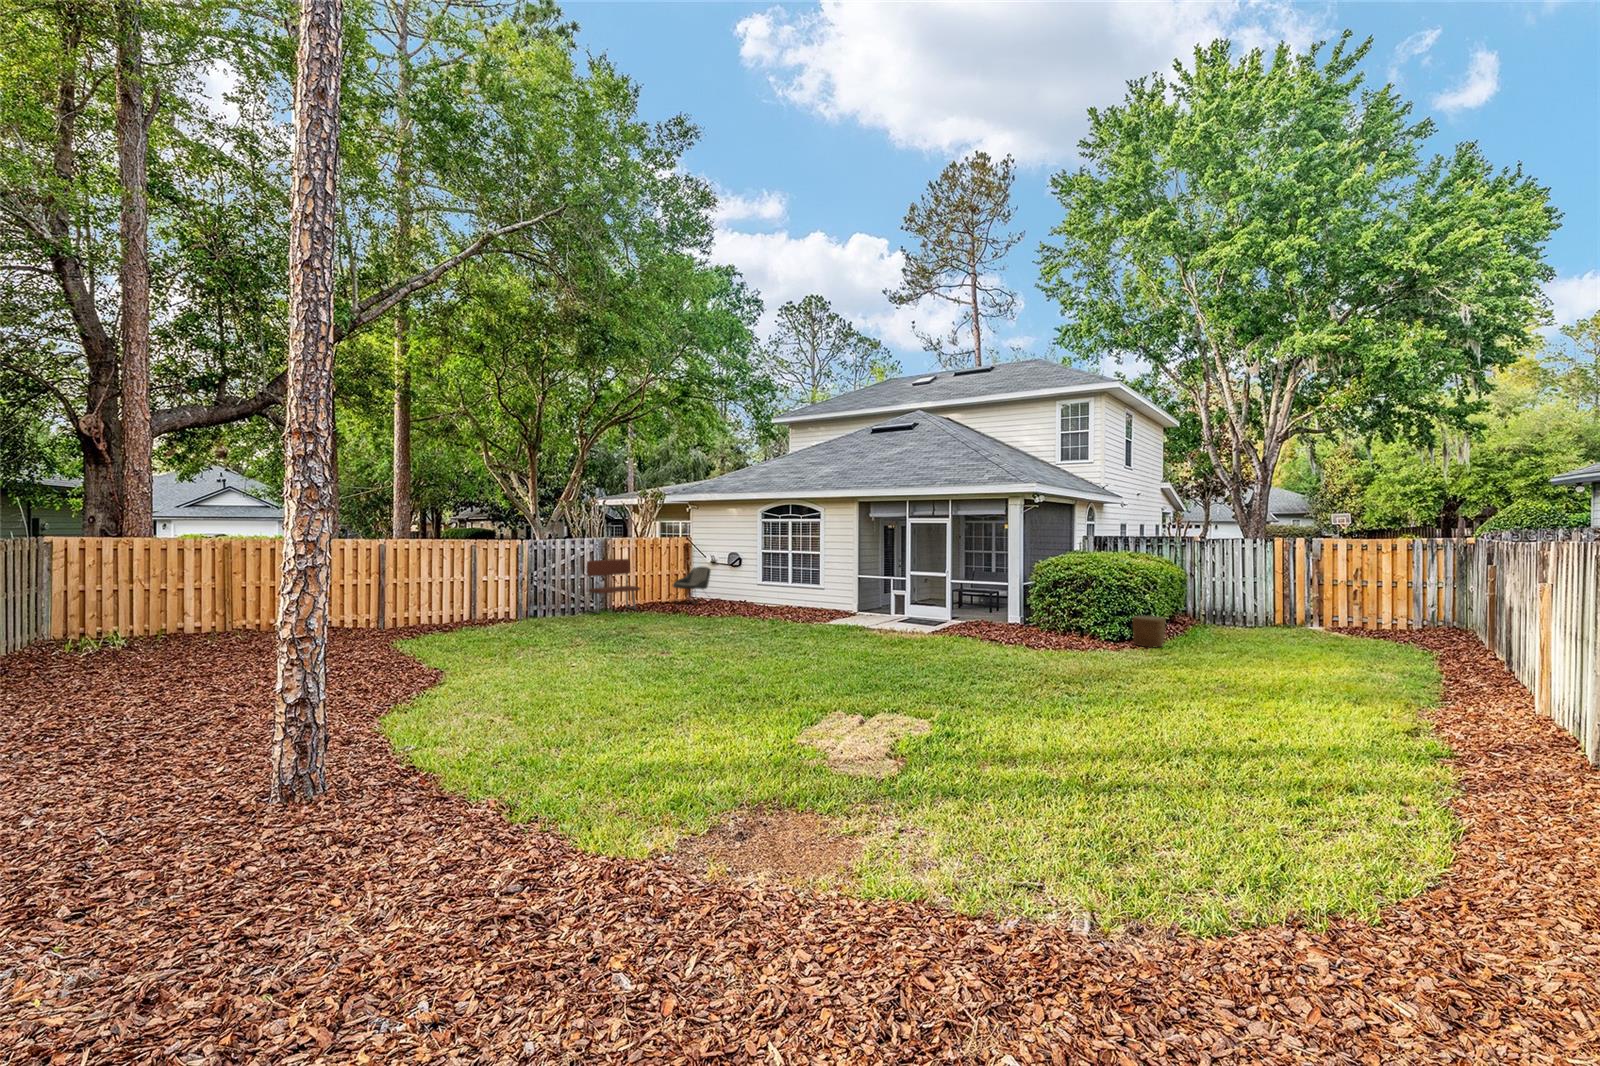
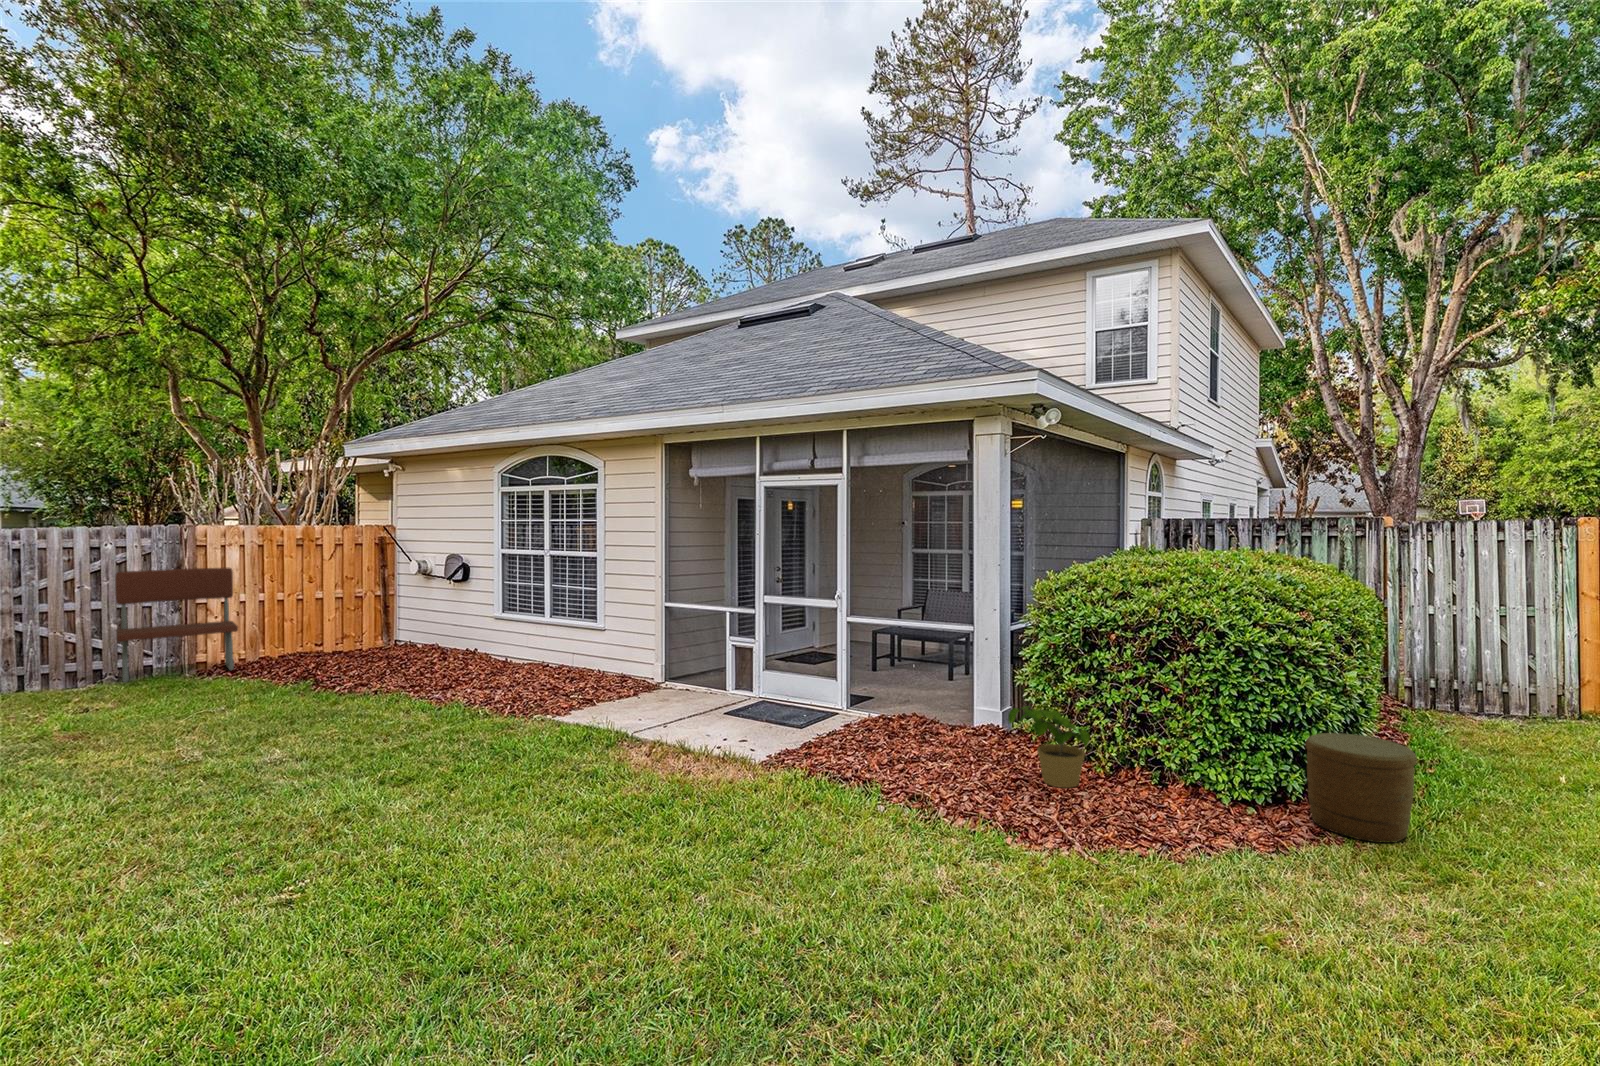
lounge chair: present [673,567,711,603] -> none [345,581,429,658]
potted plant: none [1030,609,1059,639] -> present [1008,706,1090,788]

